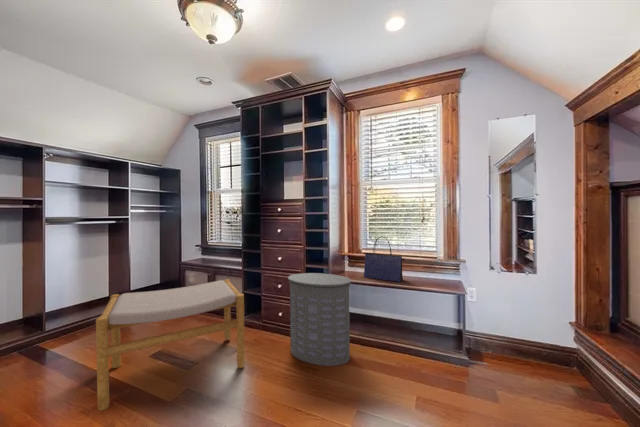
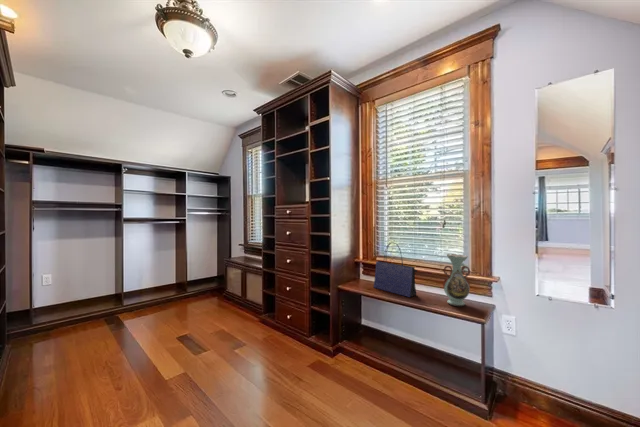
decorative vase: none [427,244,446,285] -> present [443,254,470,306]
laundry hamper: present [288,273,351,366] -> none [284,278,345,383]
footstool: present [96,279,245,411] -> none [108,278,242,381]

